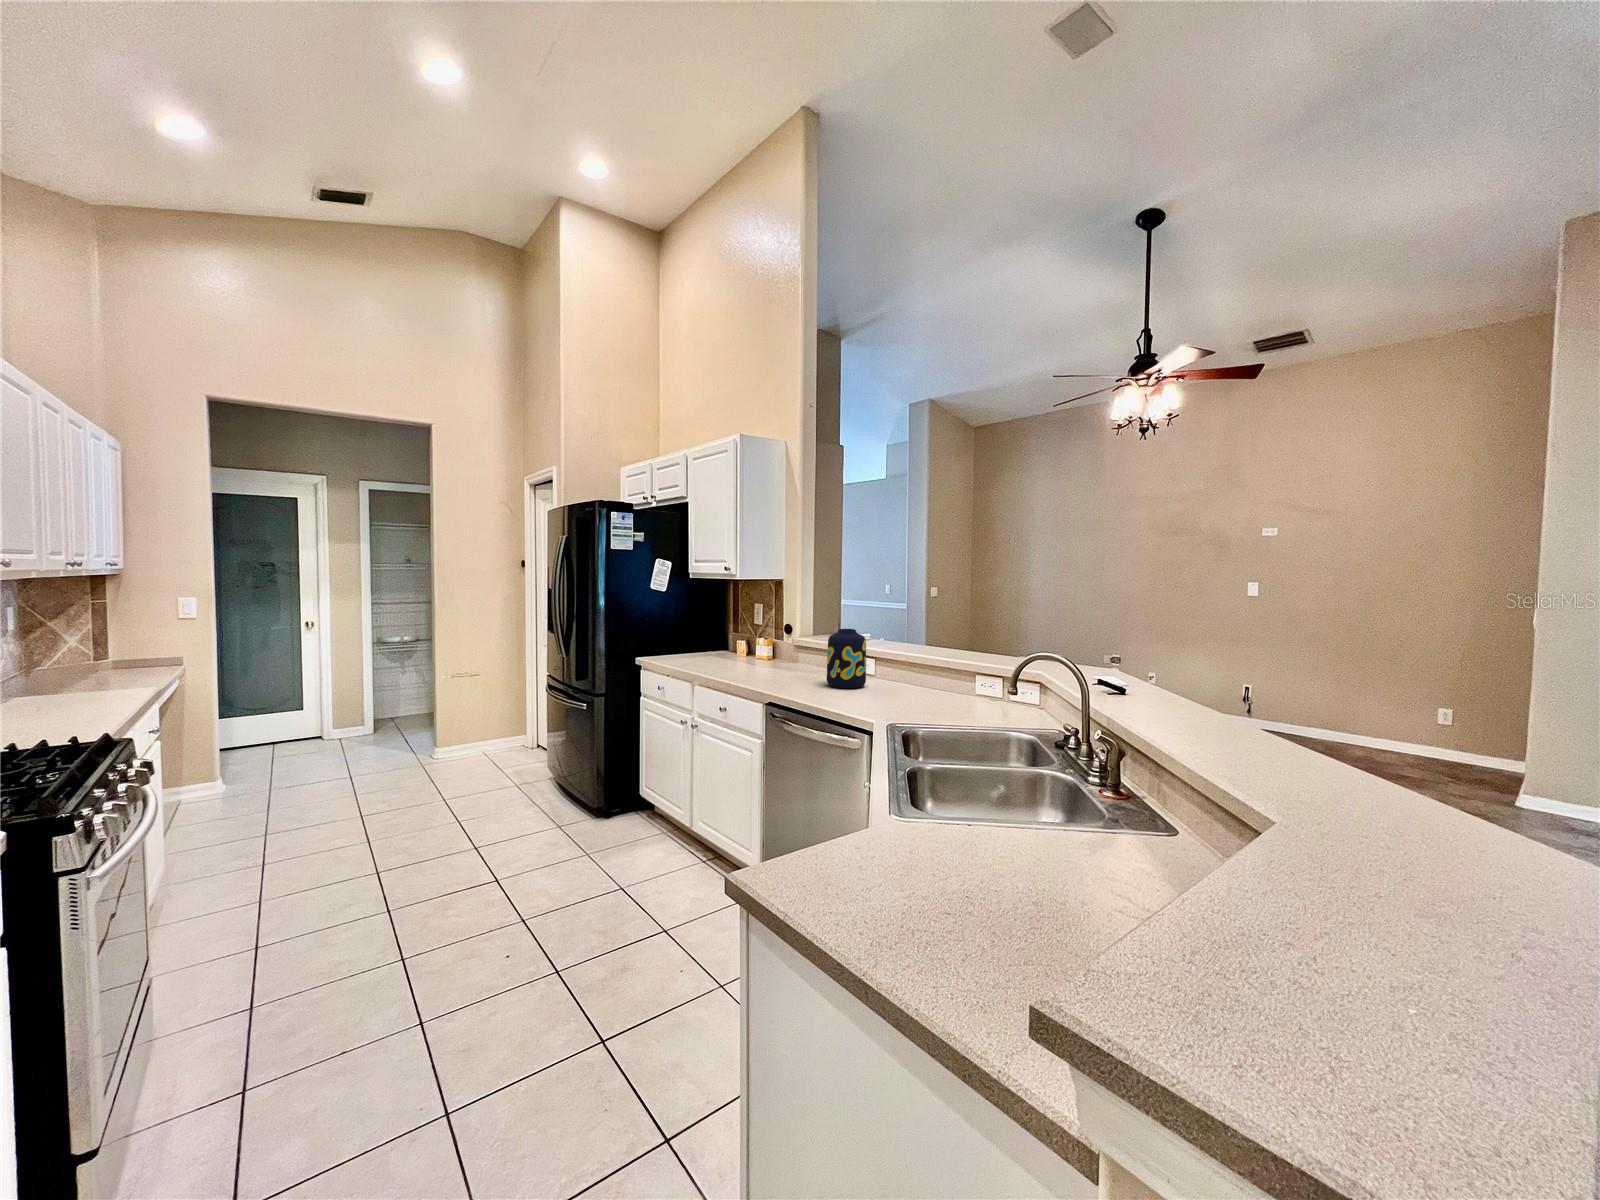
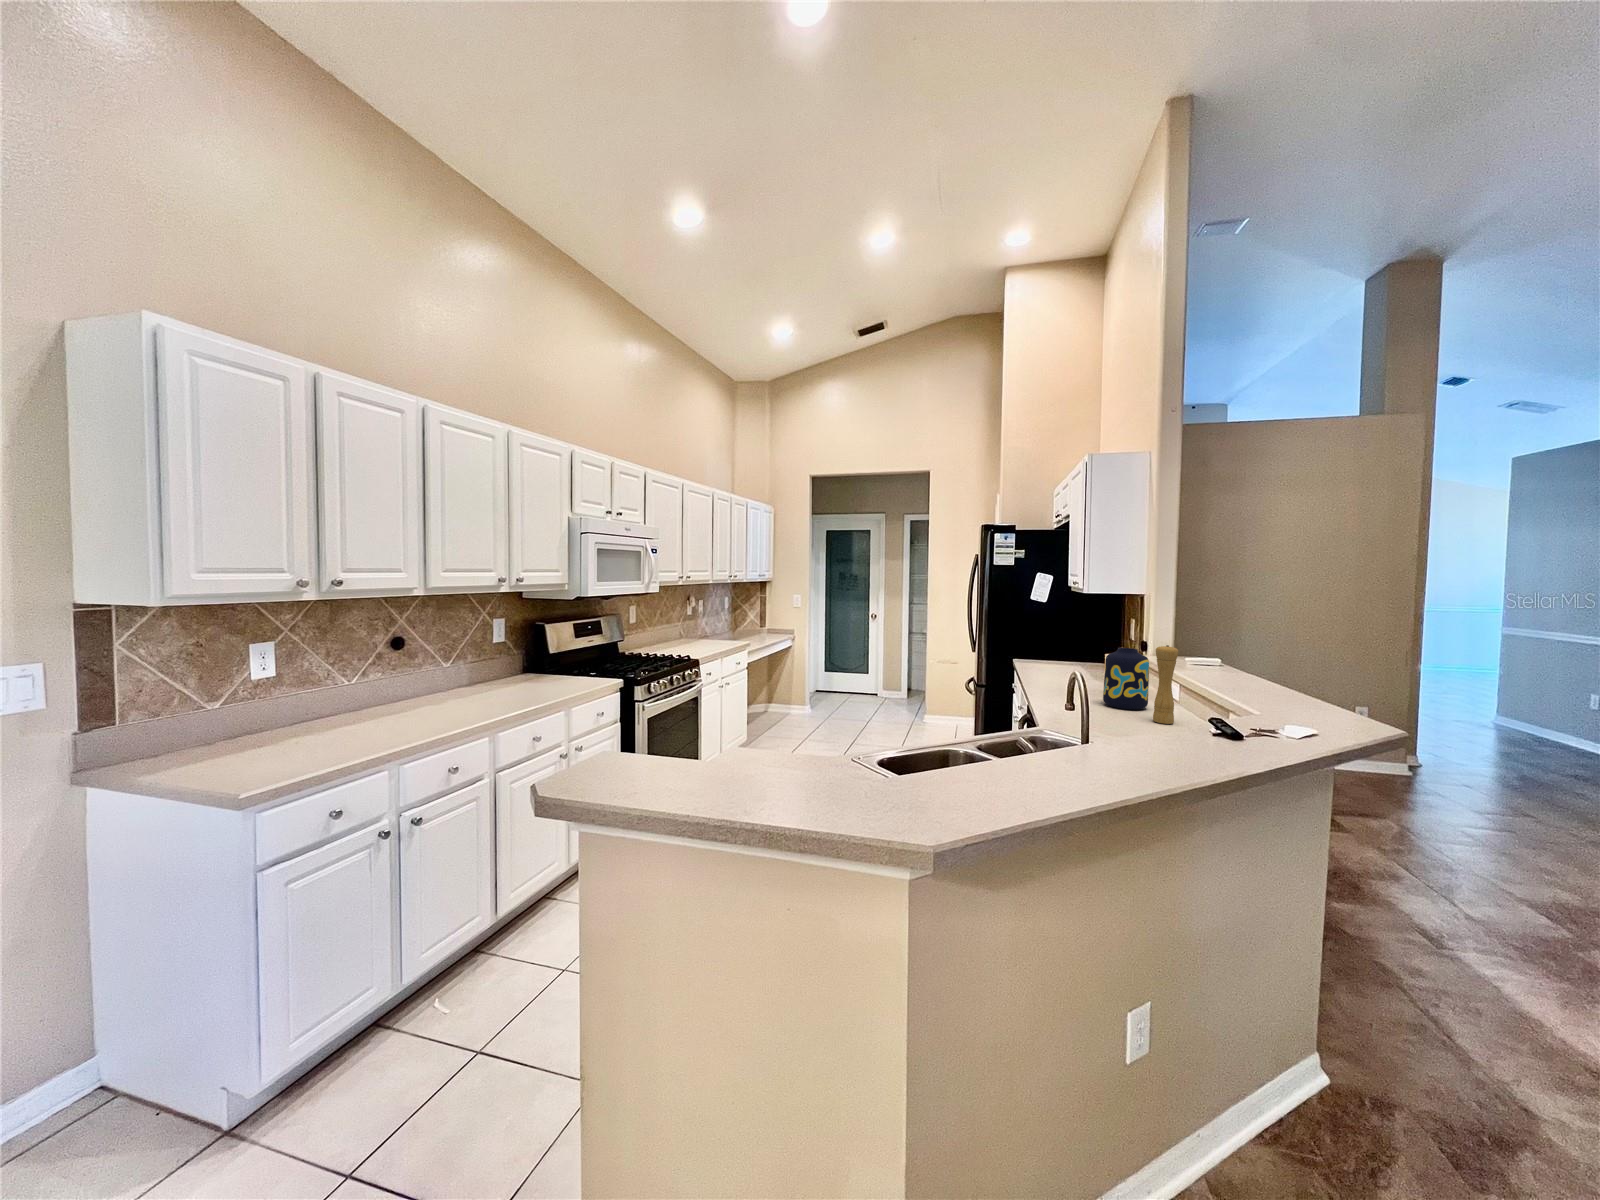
pepper mill: none [897,622,916,695] -> present [1153,645,1178,724]

